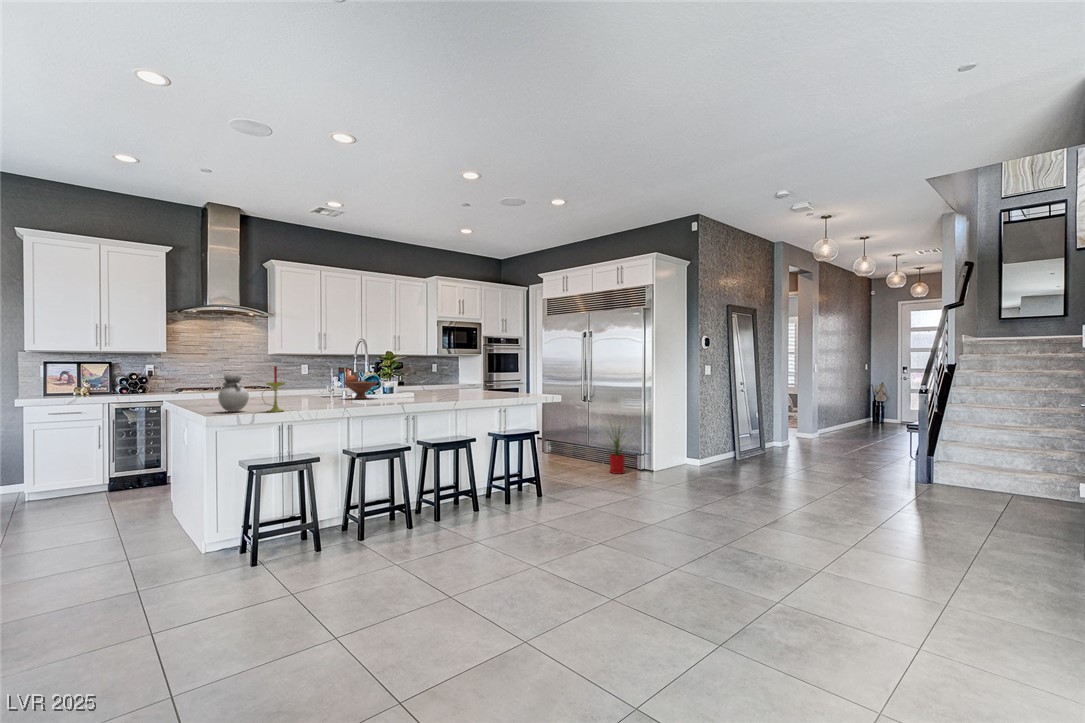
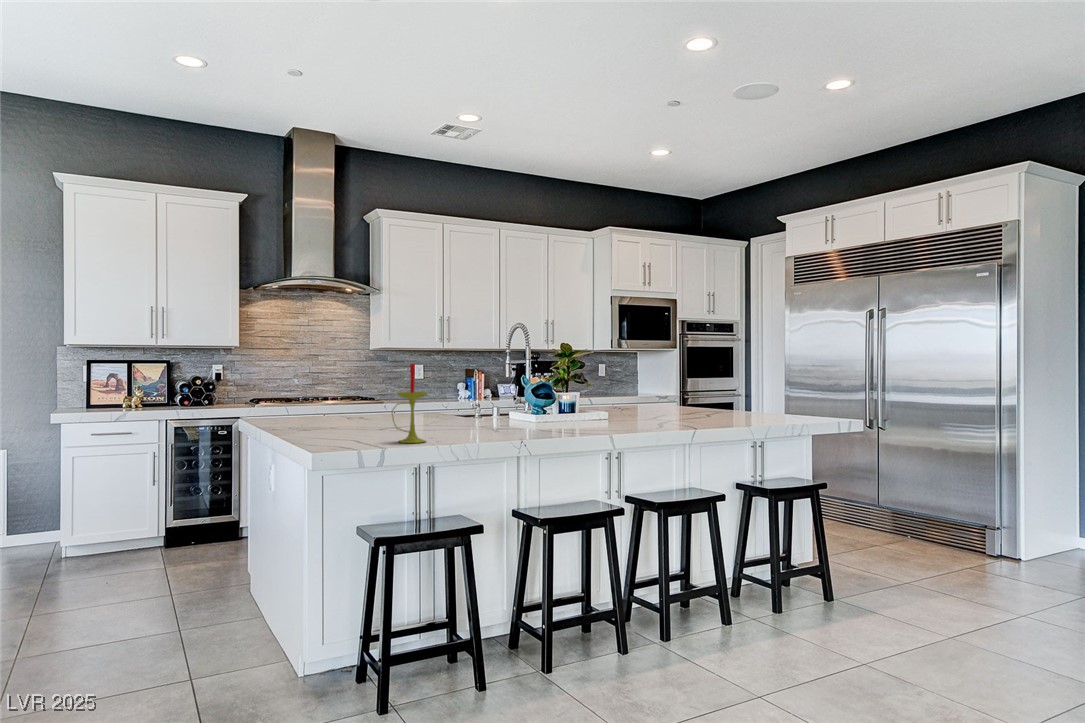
vase: present [218,375,249,412] -> none [324,379,370,441]
fruit bowl: present [344,375,377,399] -> none [497,380,550,420]
house plant: present [608,420,625,474] -> none [904,454,993,560]

